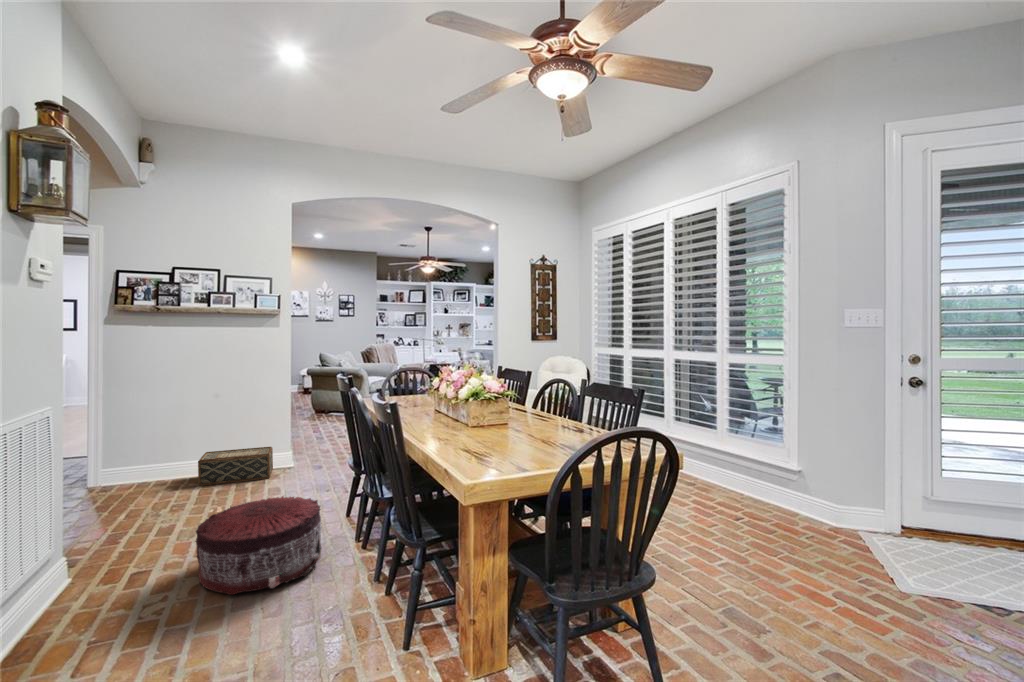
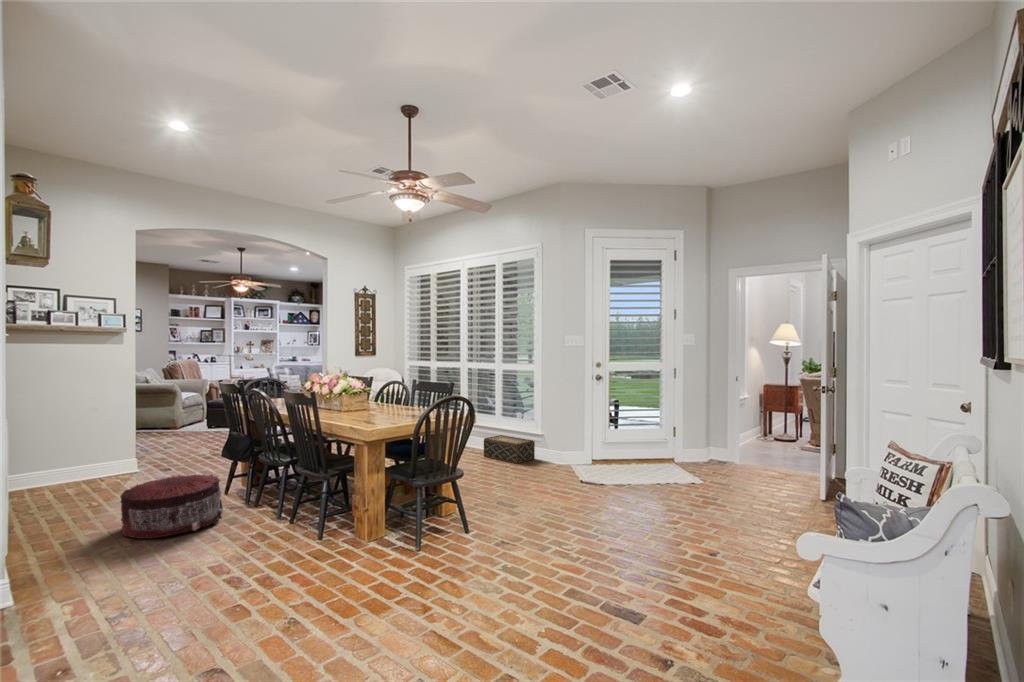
woven basket: present [198,447,273,486] -> present [484,435,535,464]

